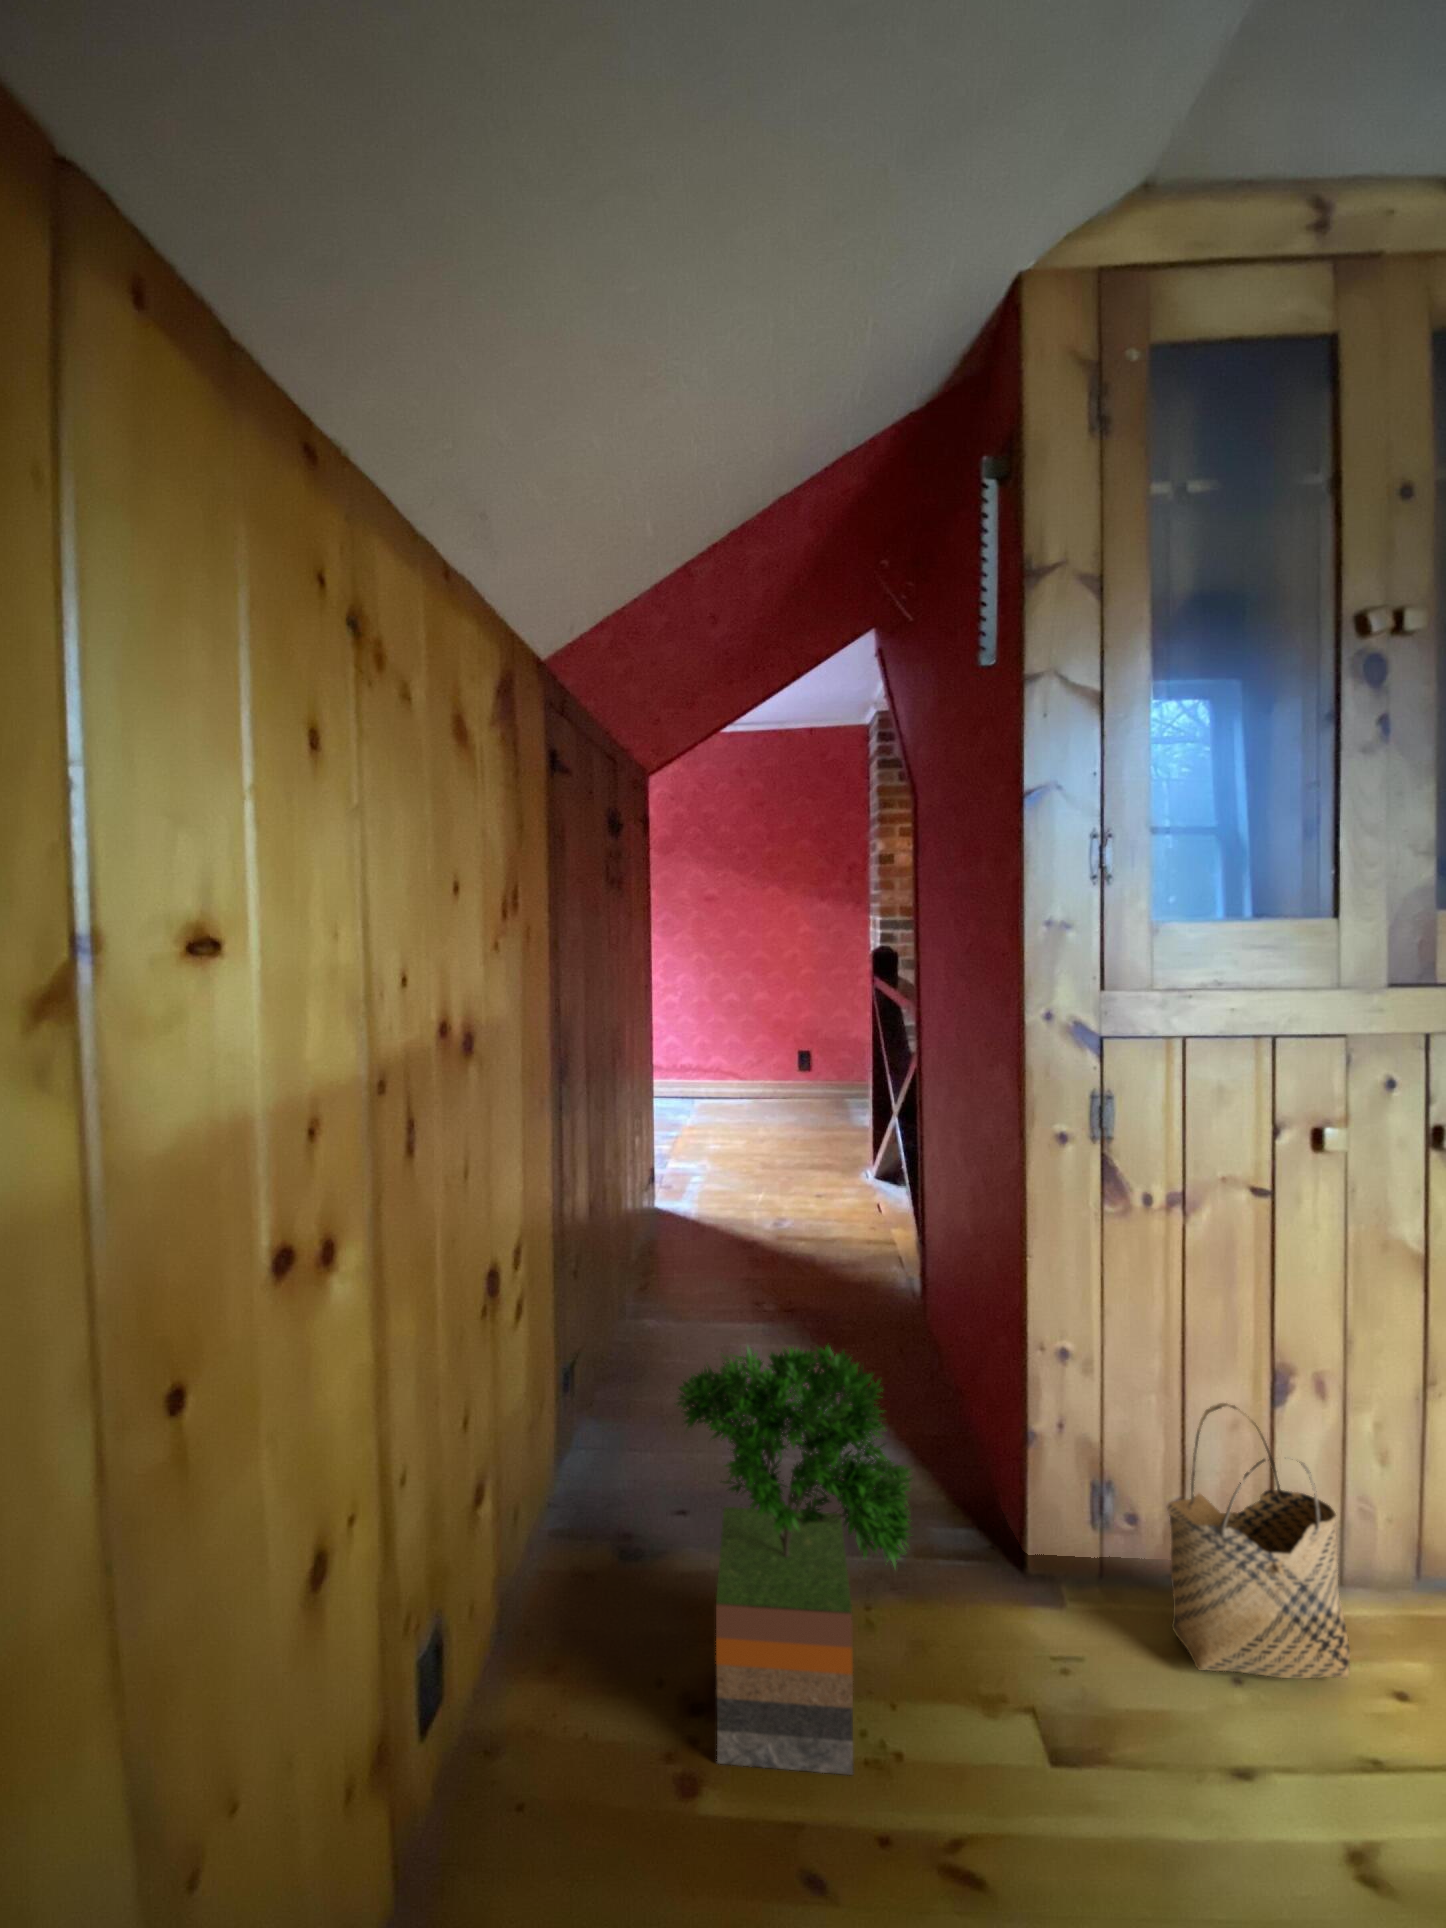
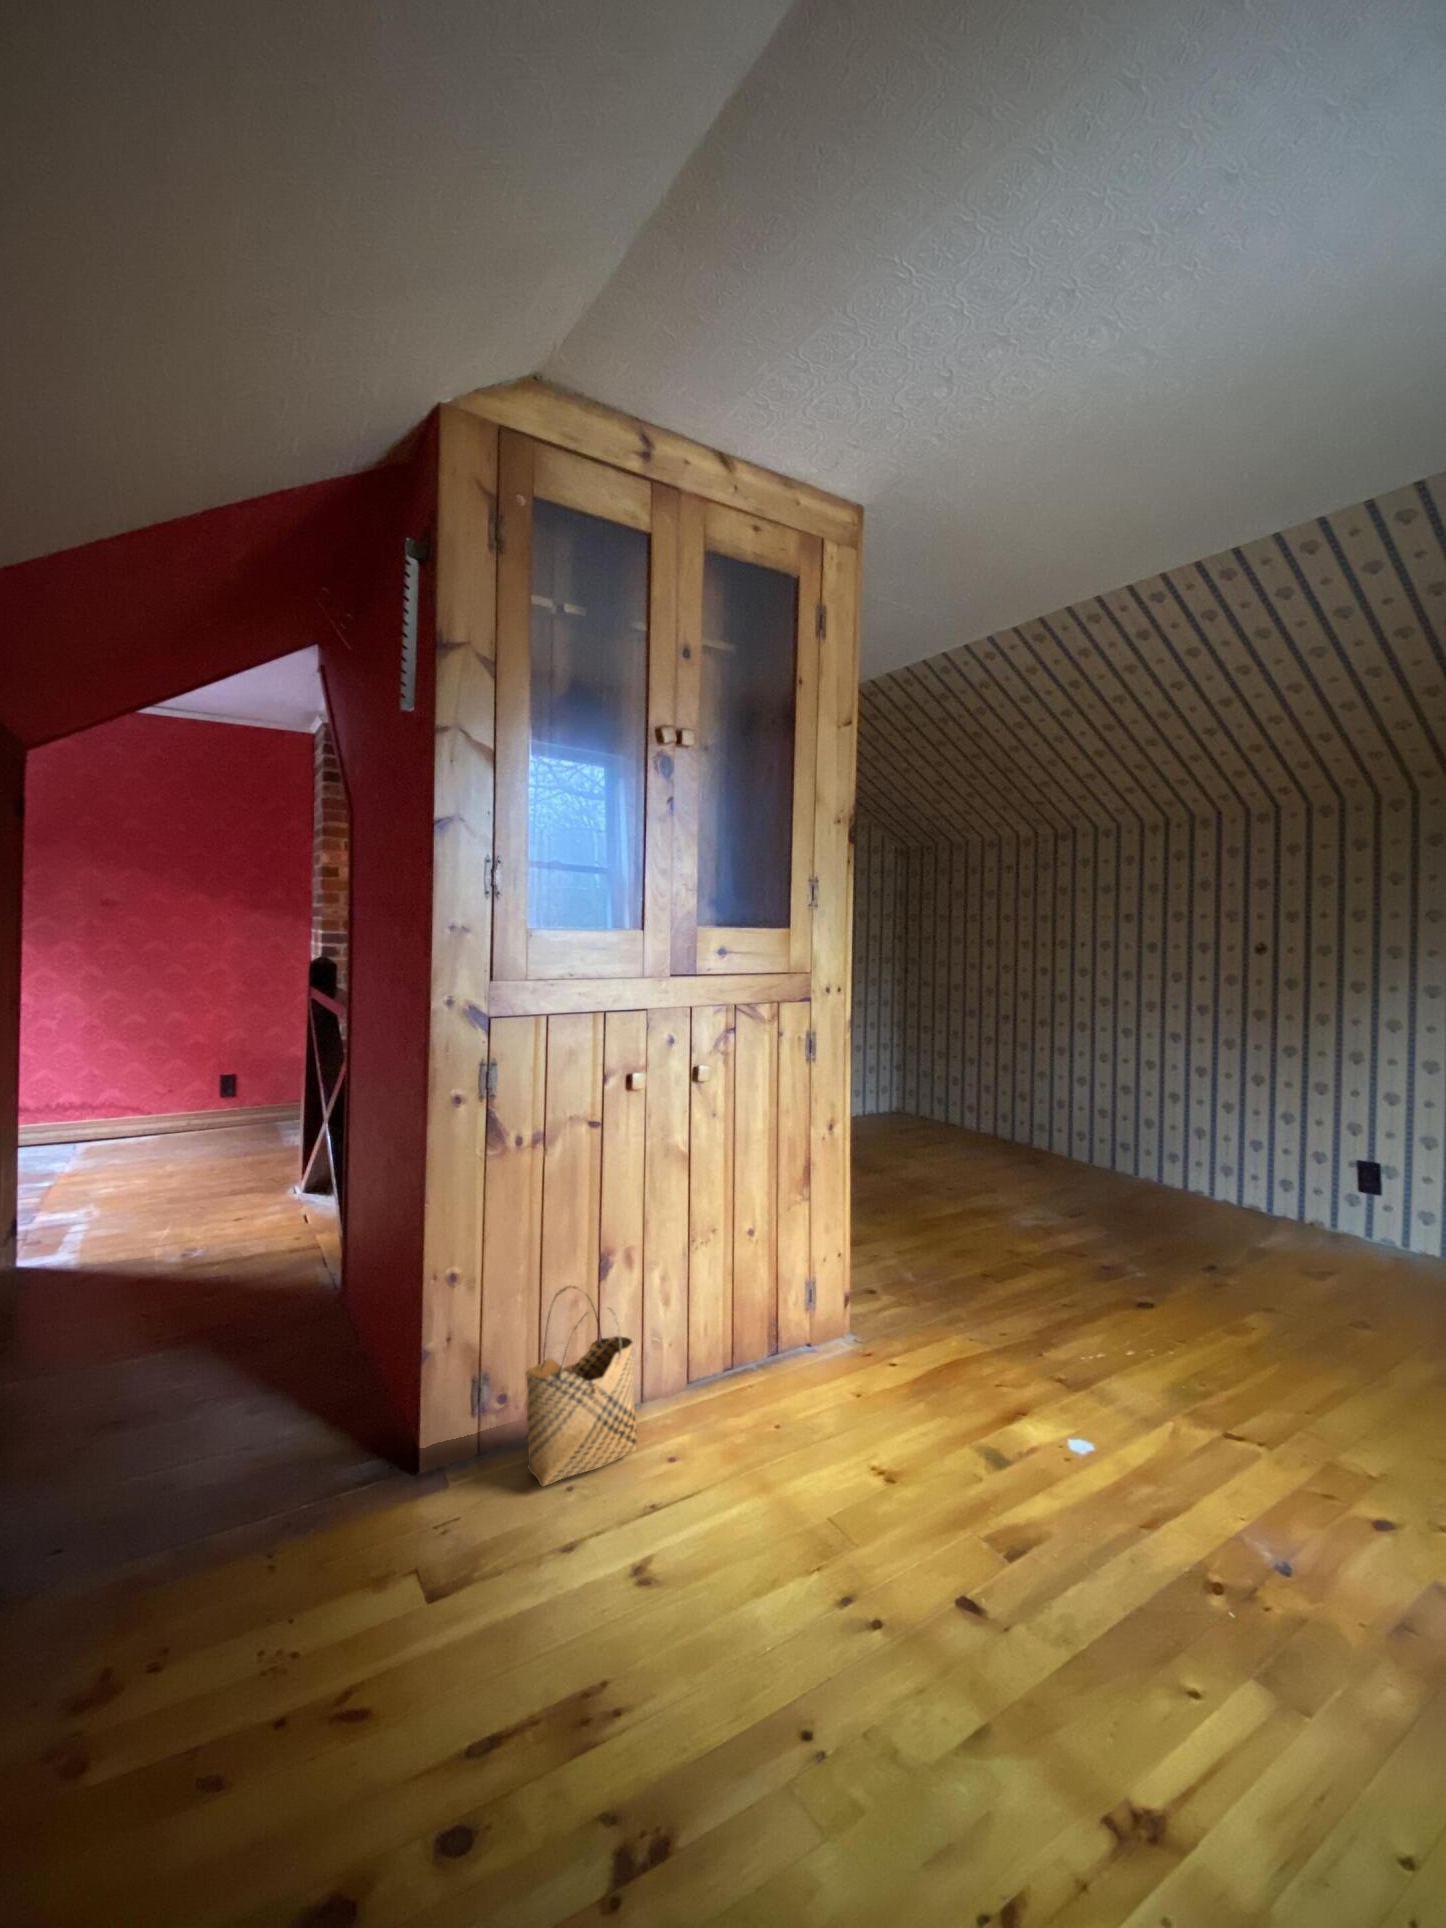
potted tree: present [677,1345,912,1775] -> none [48,1311,315,1756]

